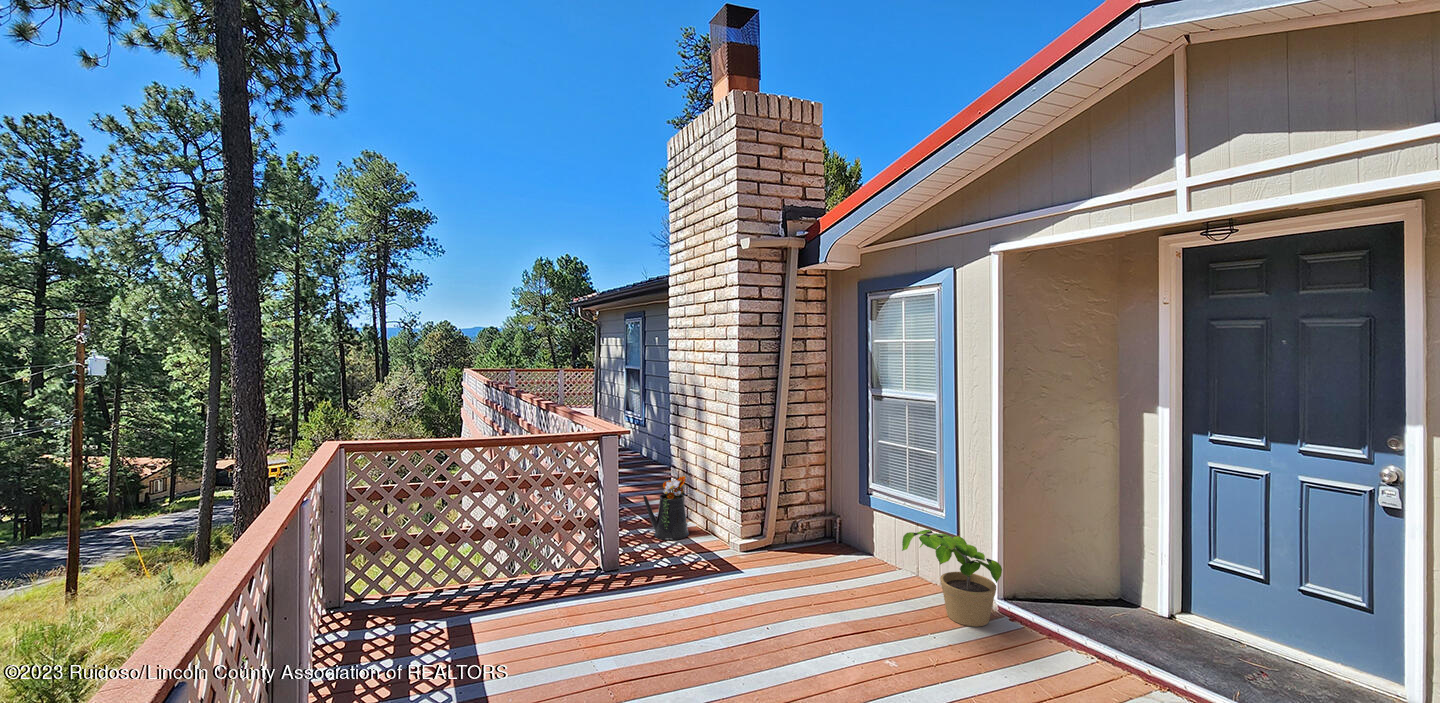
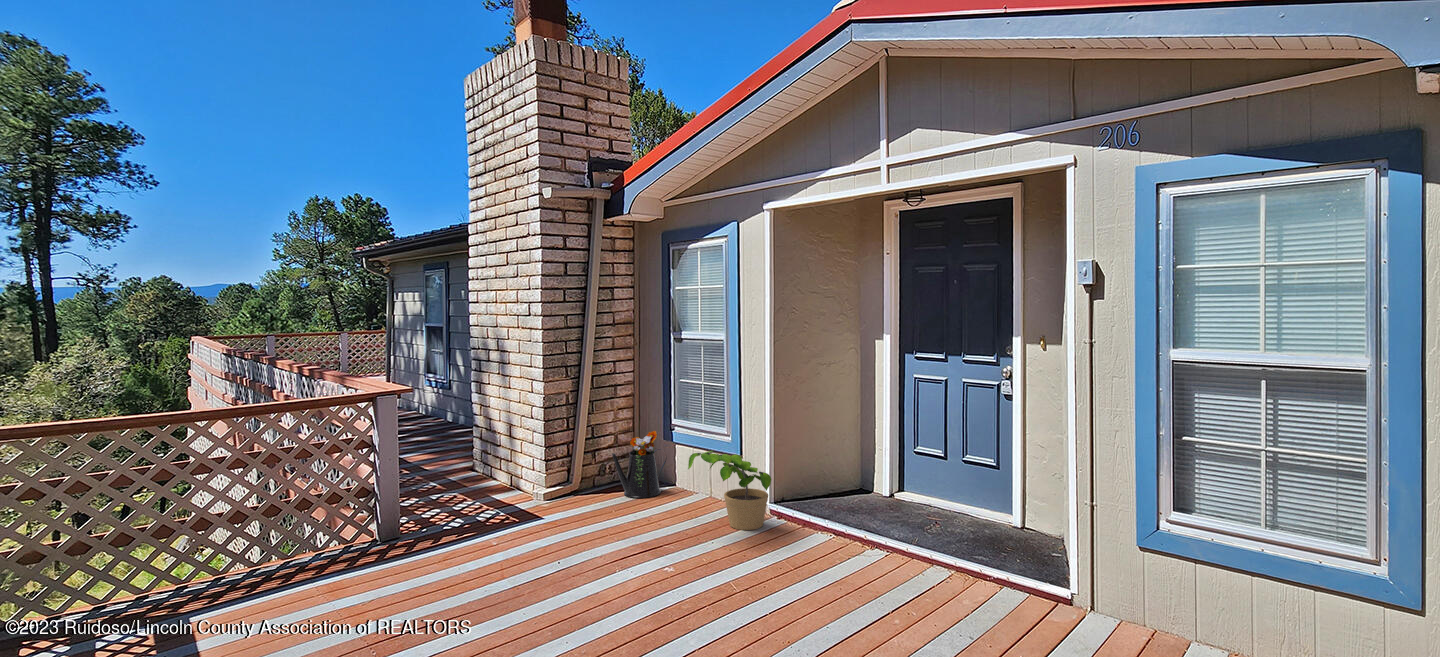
watering can: present [643,476,694,540] -> present [612,431,667,498]

